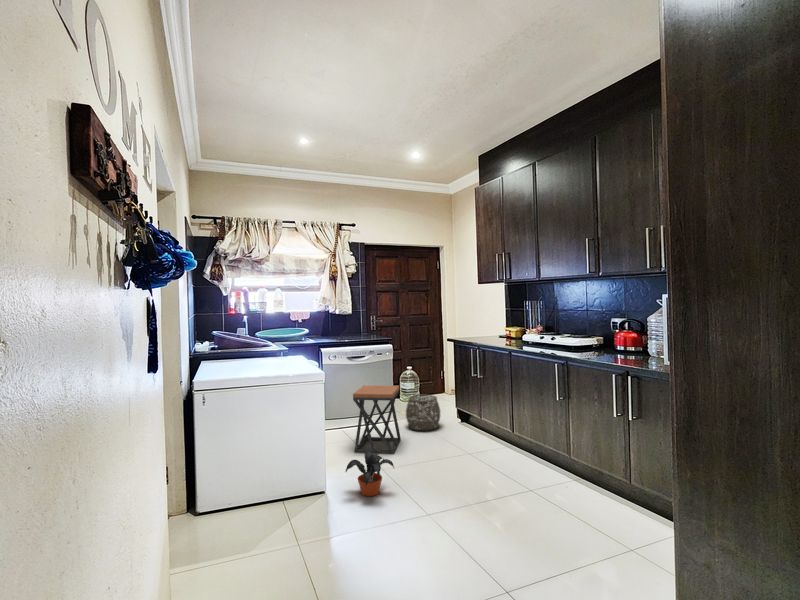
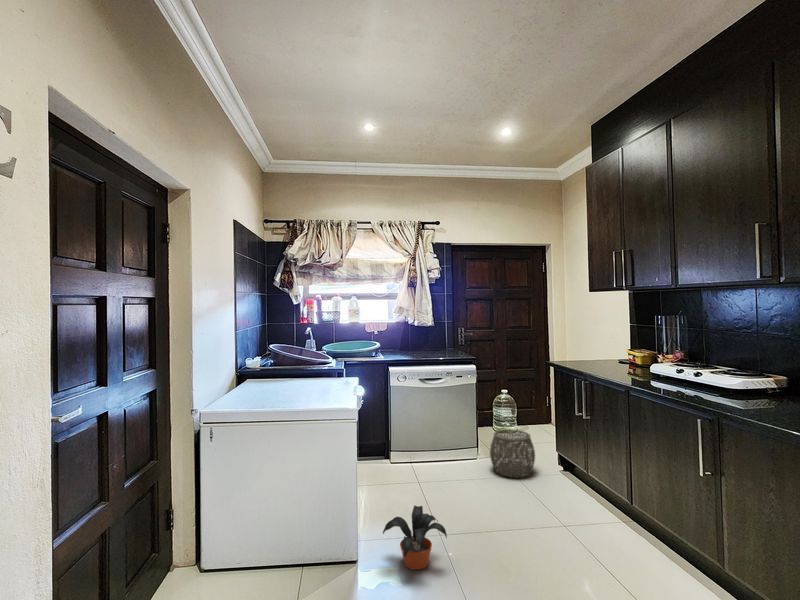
stool: present [353,385,401,454] -> none [416,415,478,507]

